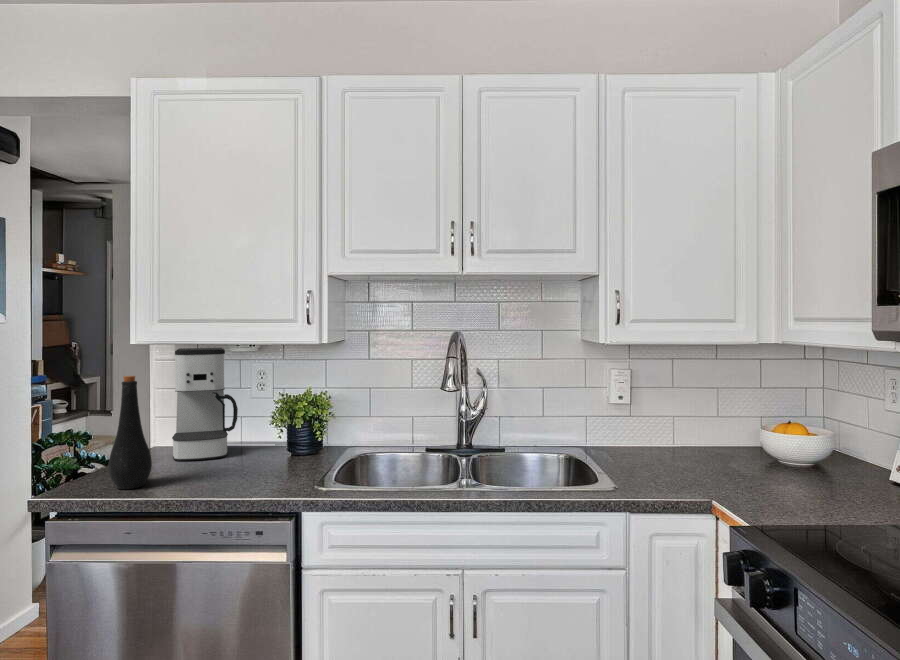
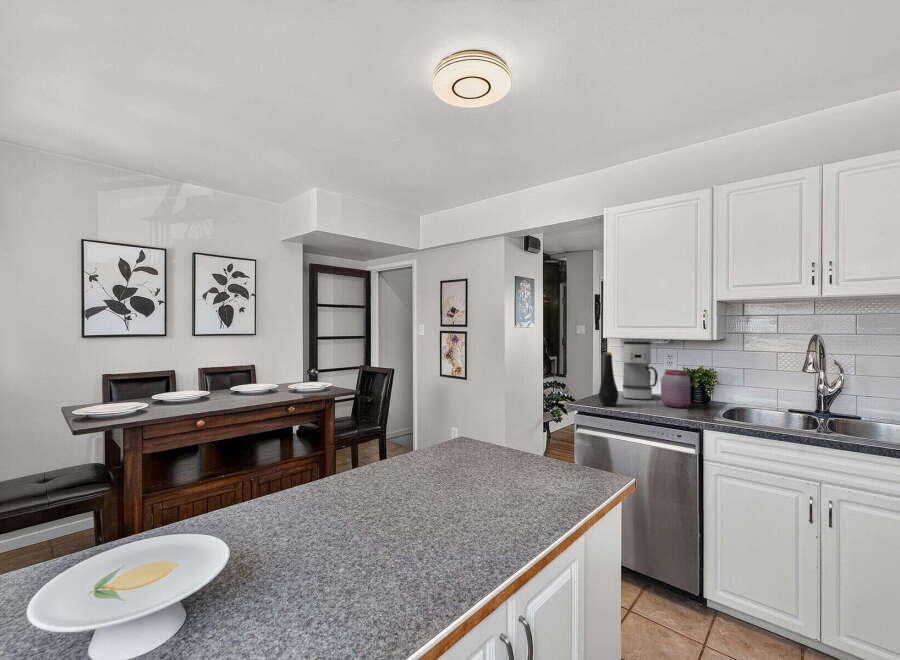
jar: none [238,400,288,470] -> present [661,370,691,408]

